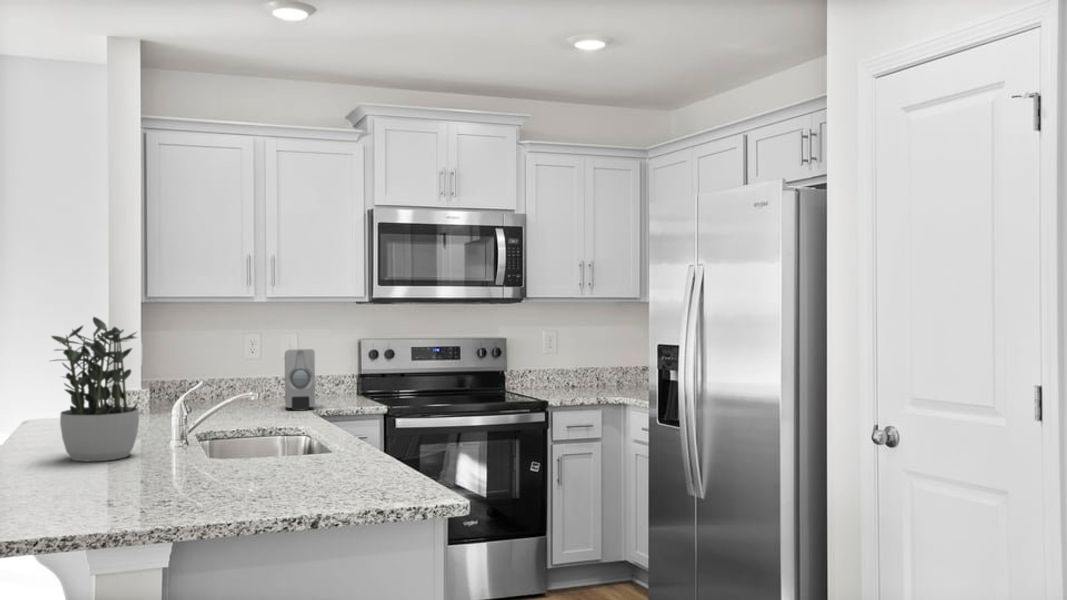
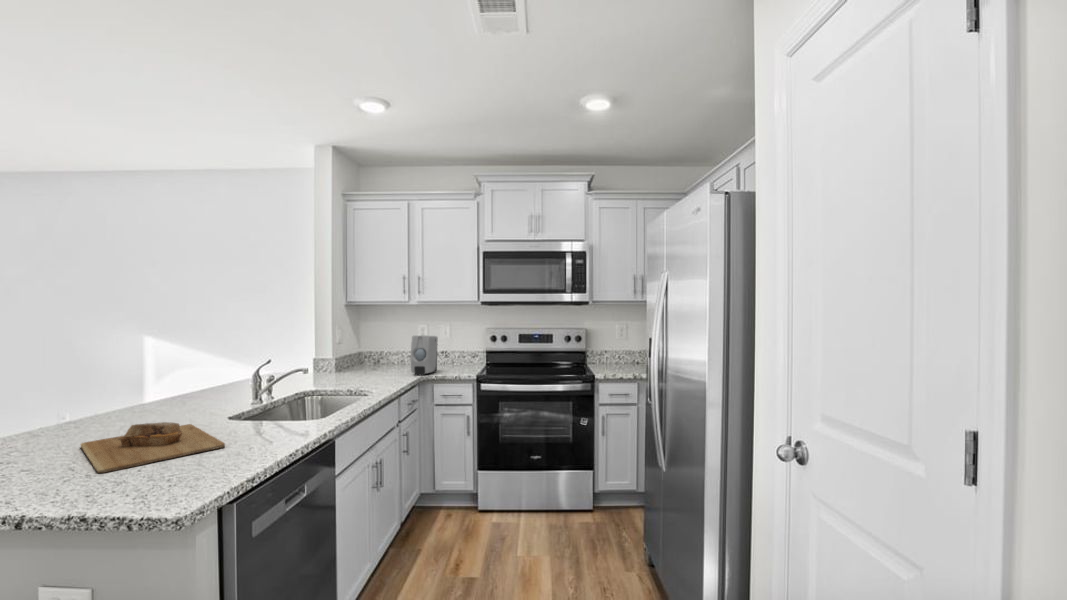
potted plant: present [52,317,139,461] -> none [138,318,221,416]
cutting board: none [120,449,324,495] -> present [81,422,225,473]

